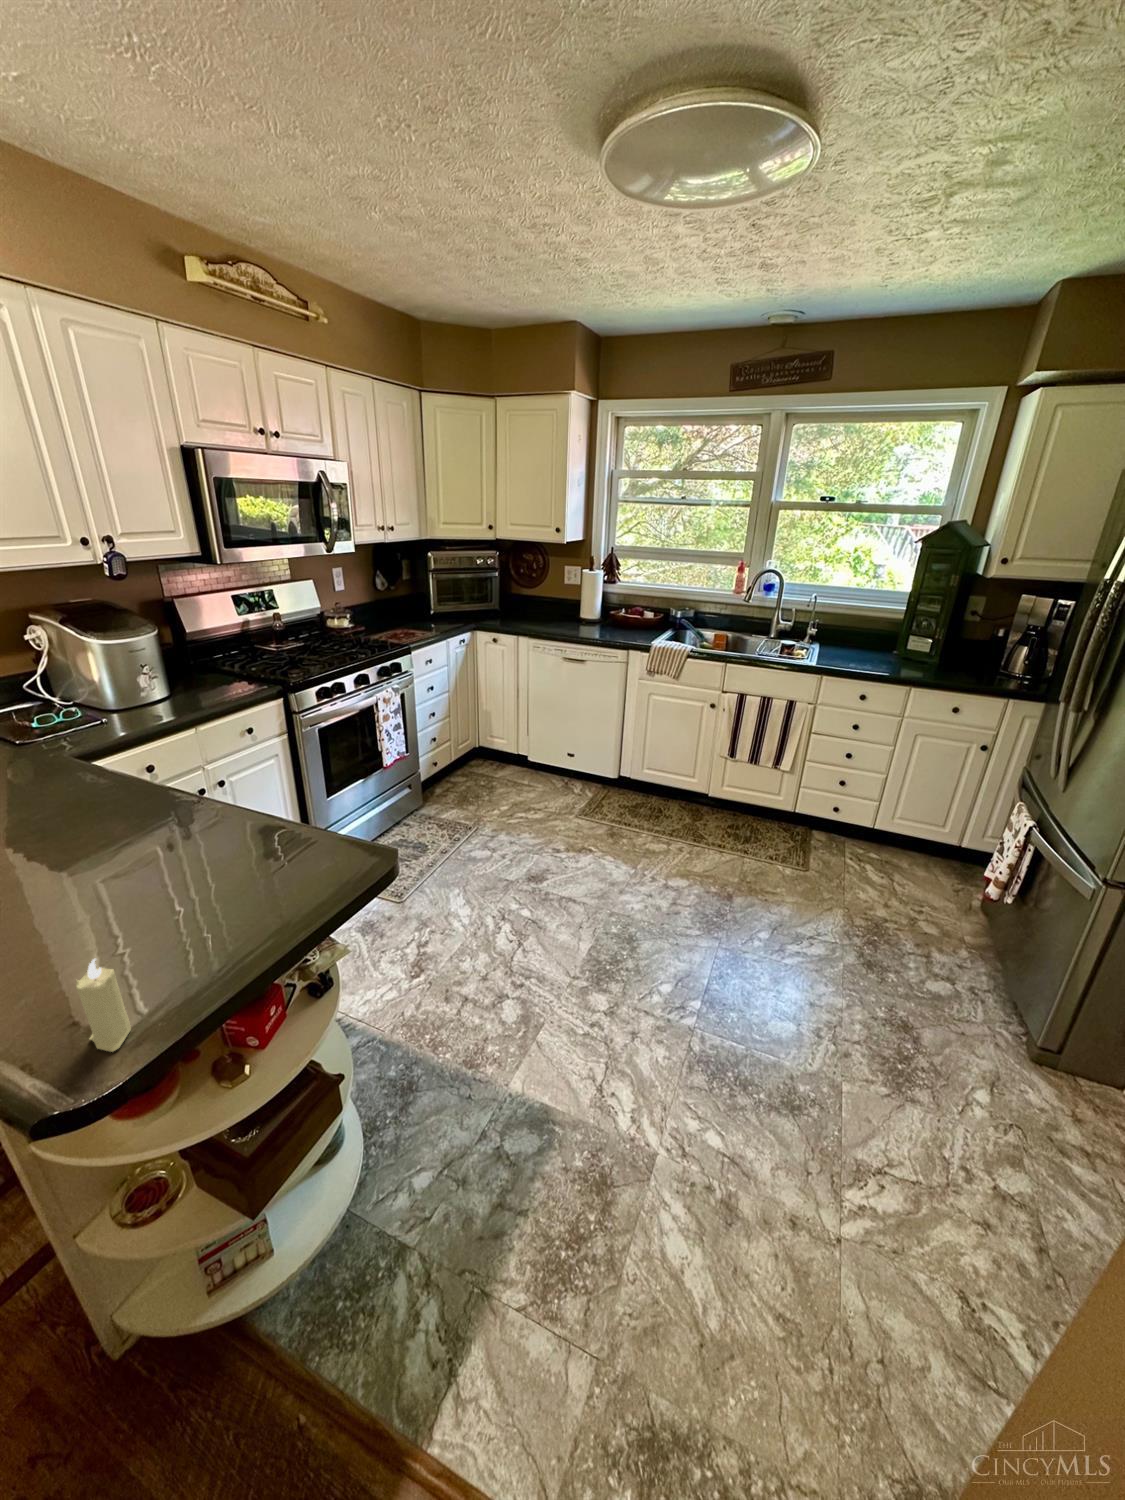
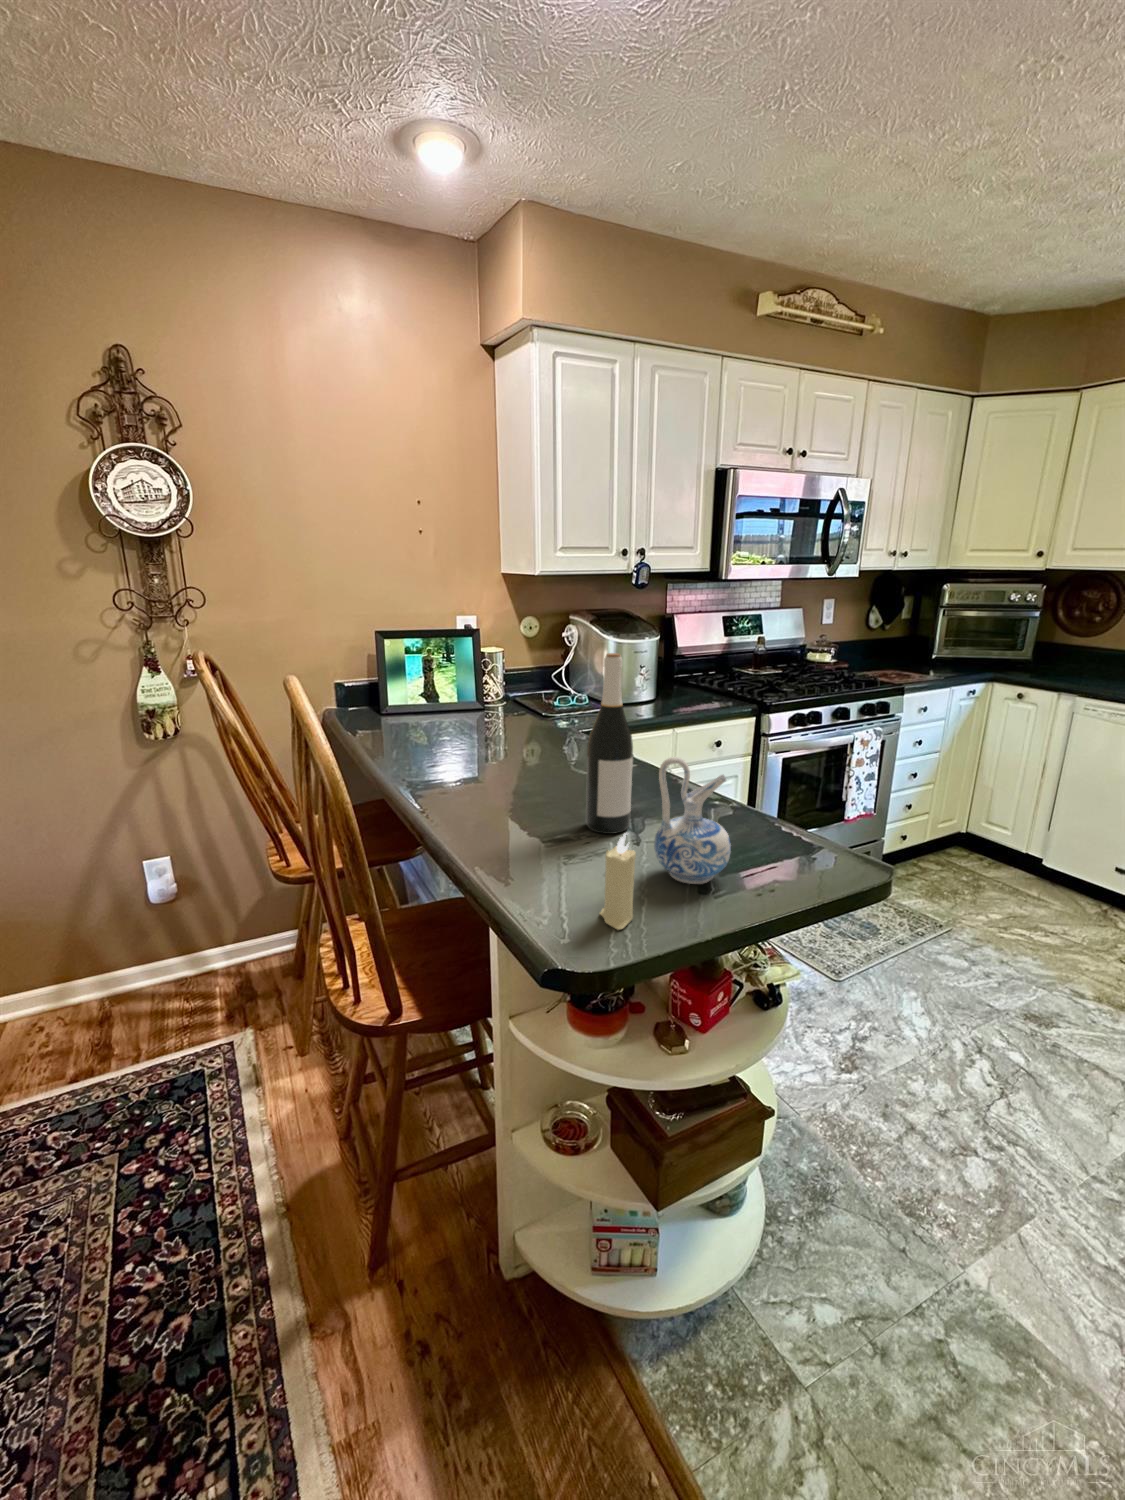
wine bottle: none [37,732,130,919] -> present [586,653,633,834]
ceramic pitcher: none [131,846,235,956] -> present [654,757,731,884]

